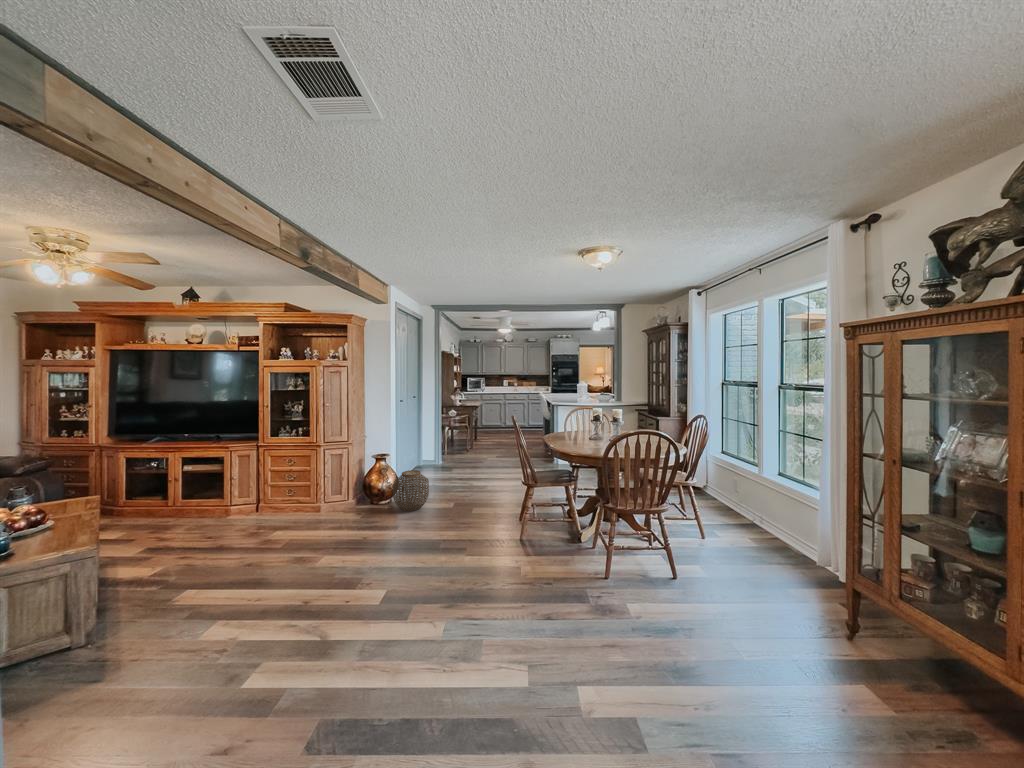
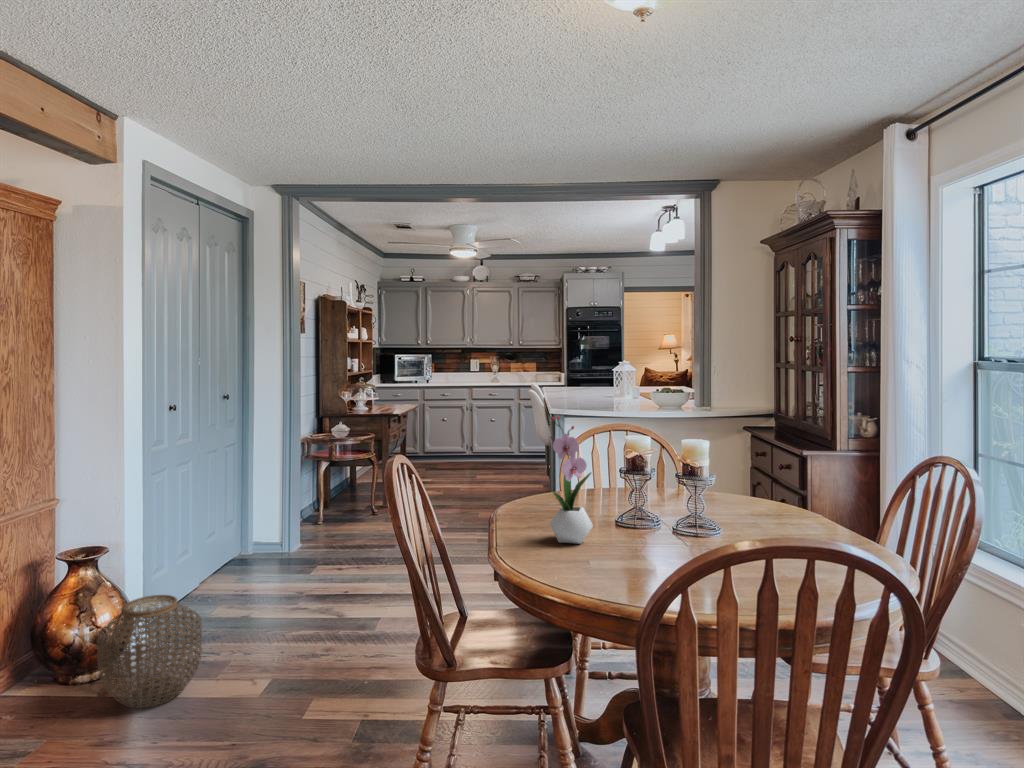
flower arrangement: none [567,400,582,444] -> present [550,416,593,544]

